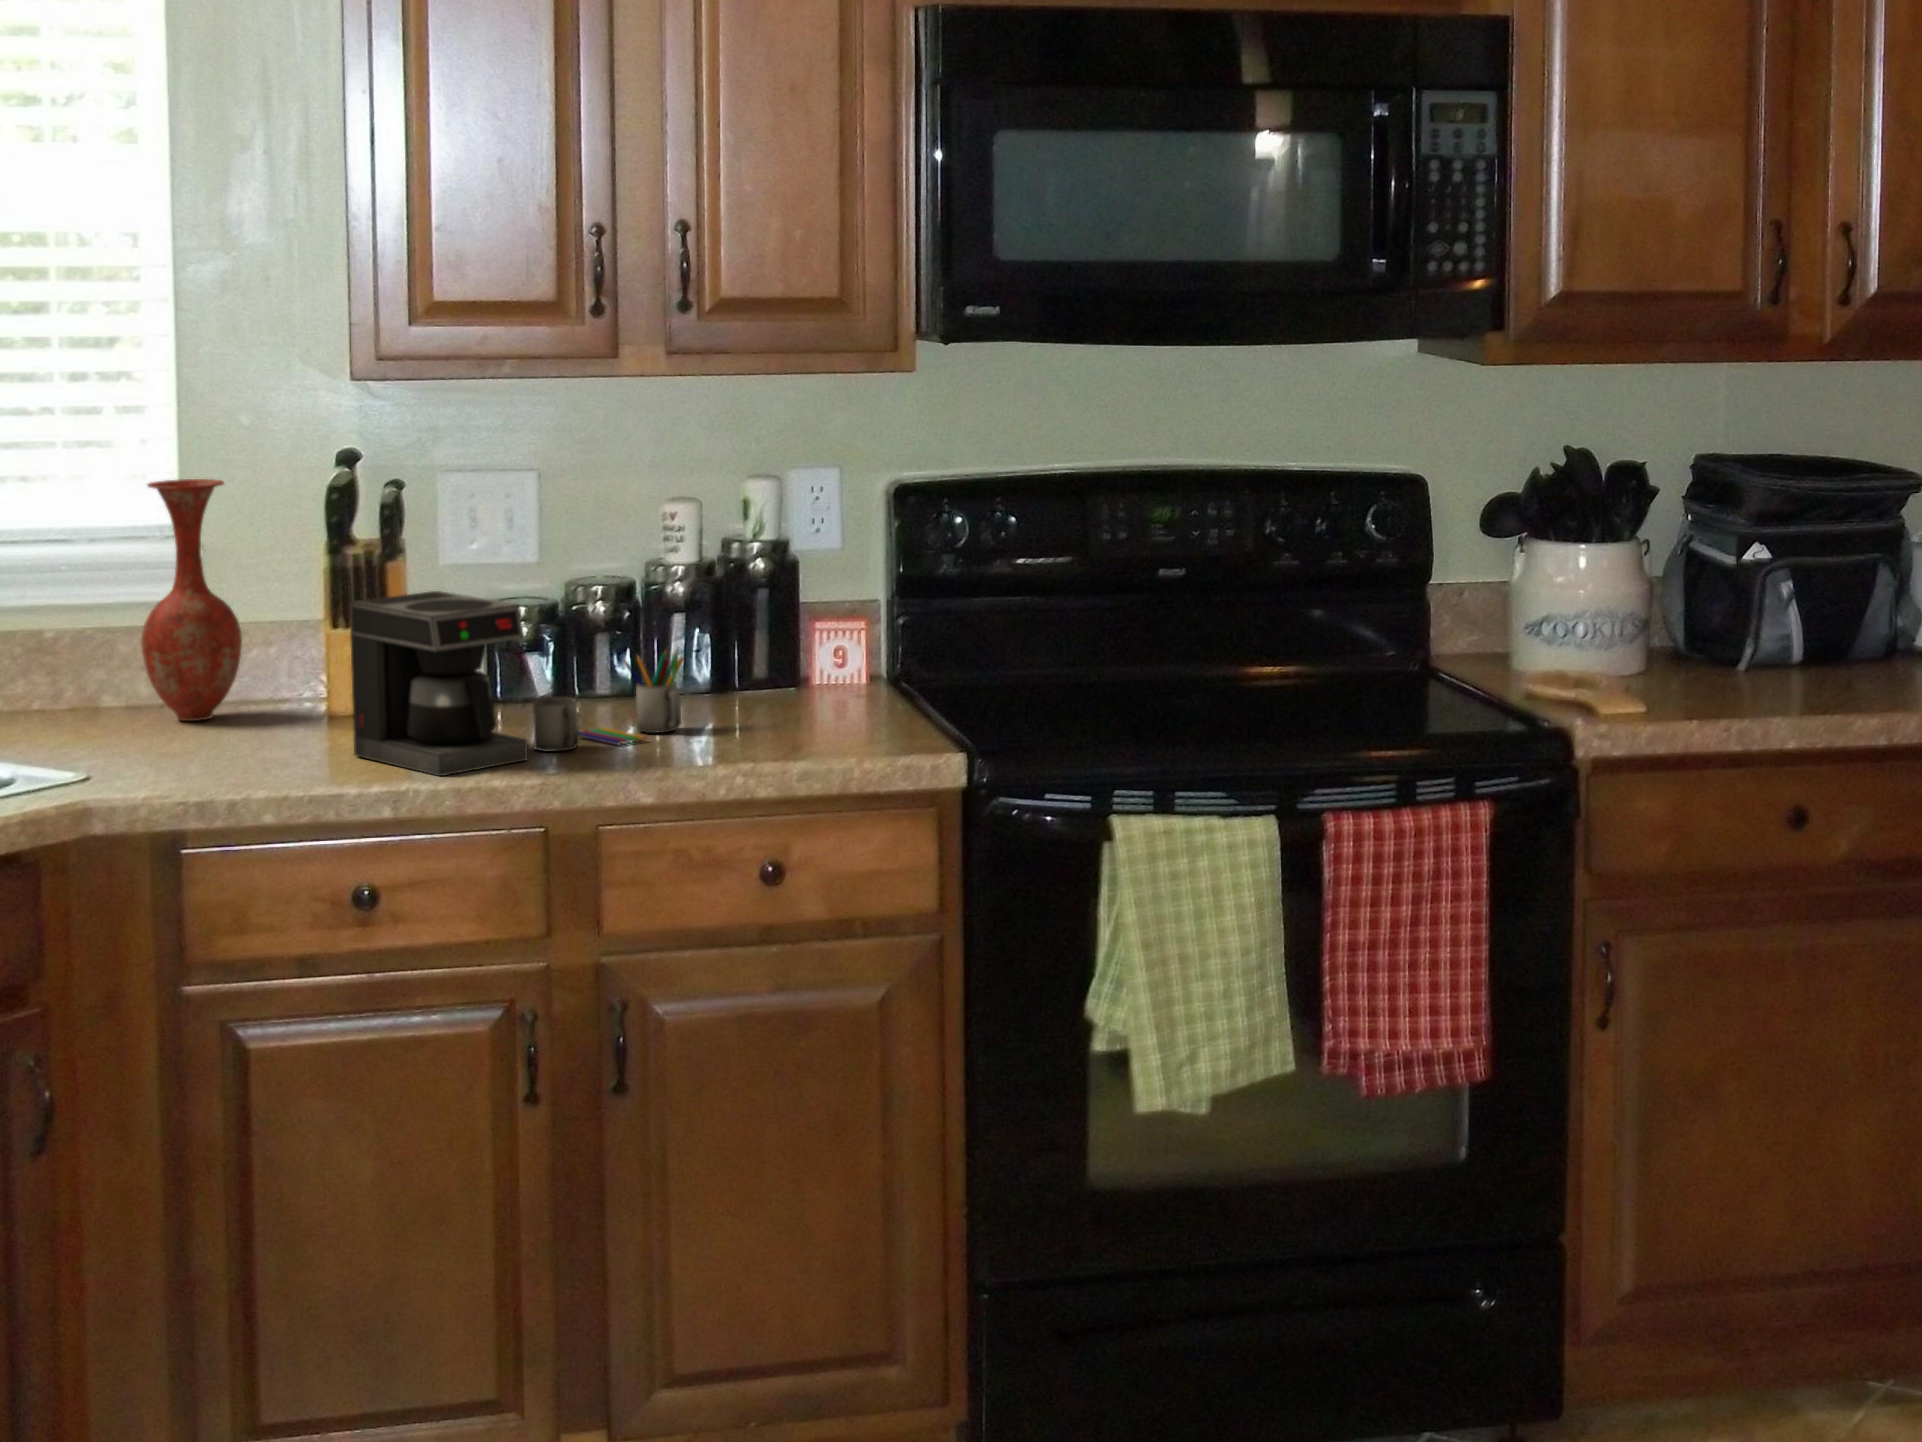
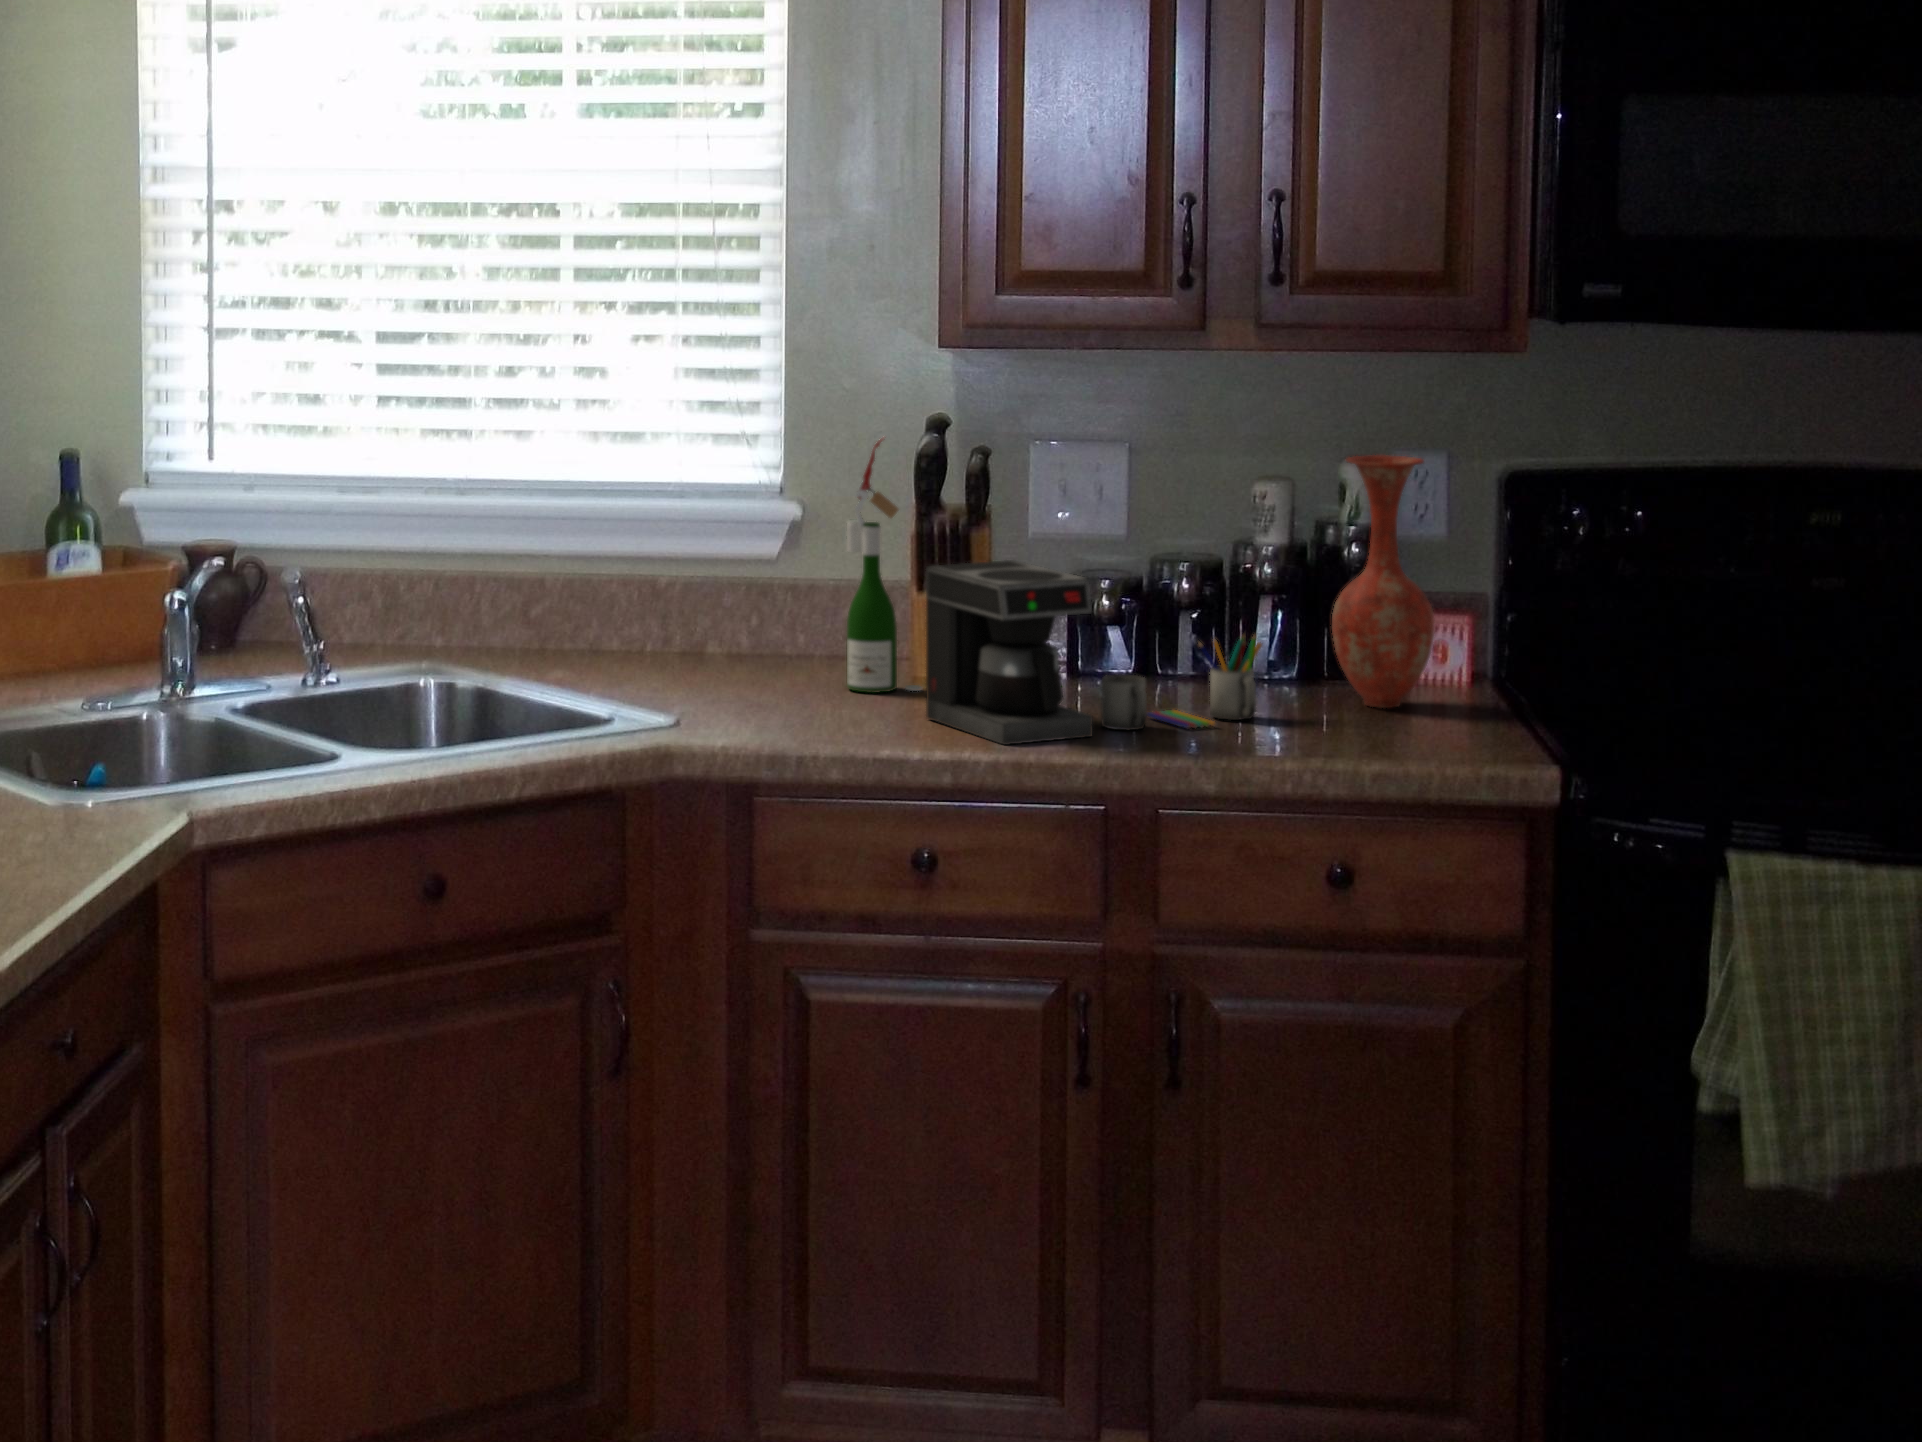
wine bottle: none [257,471,344,734] -> present [847,438,922,692]
vase: present [141,479,242,721] -> present [1332,455,1435,708]

